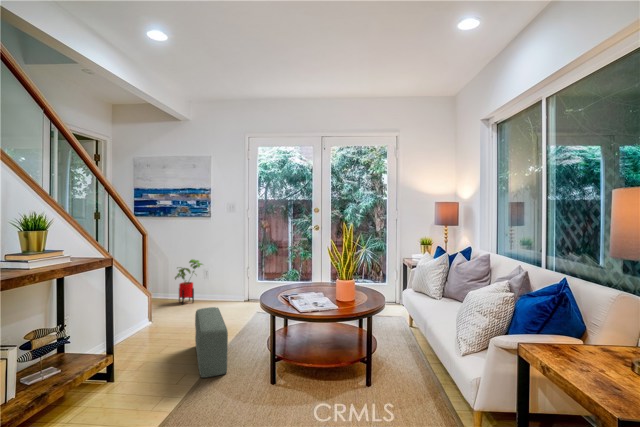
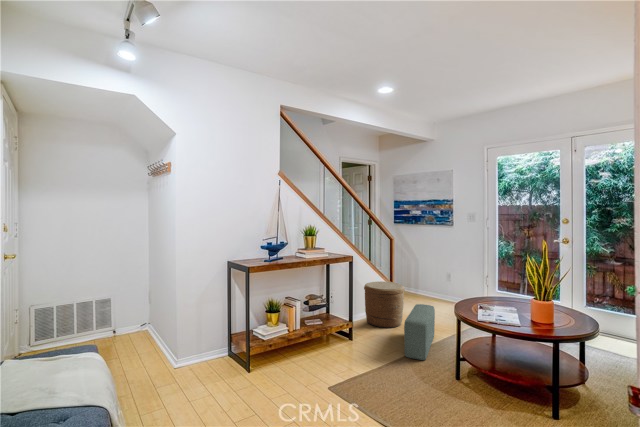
house plant: present [175,259,202,304] -> none [420,263,445,301]
woven basket: none [116,288,175,351] -> present [364,282,405,328]

